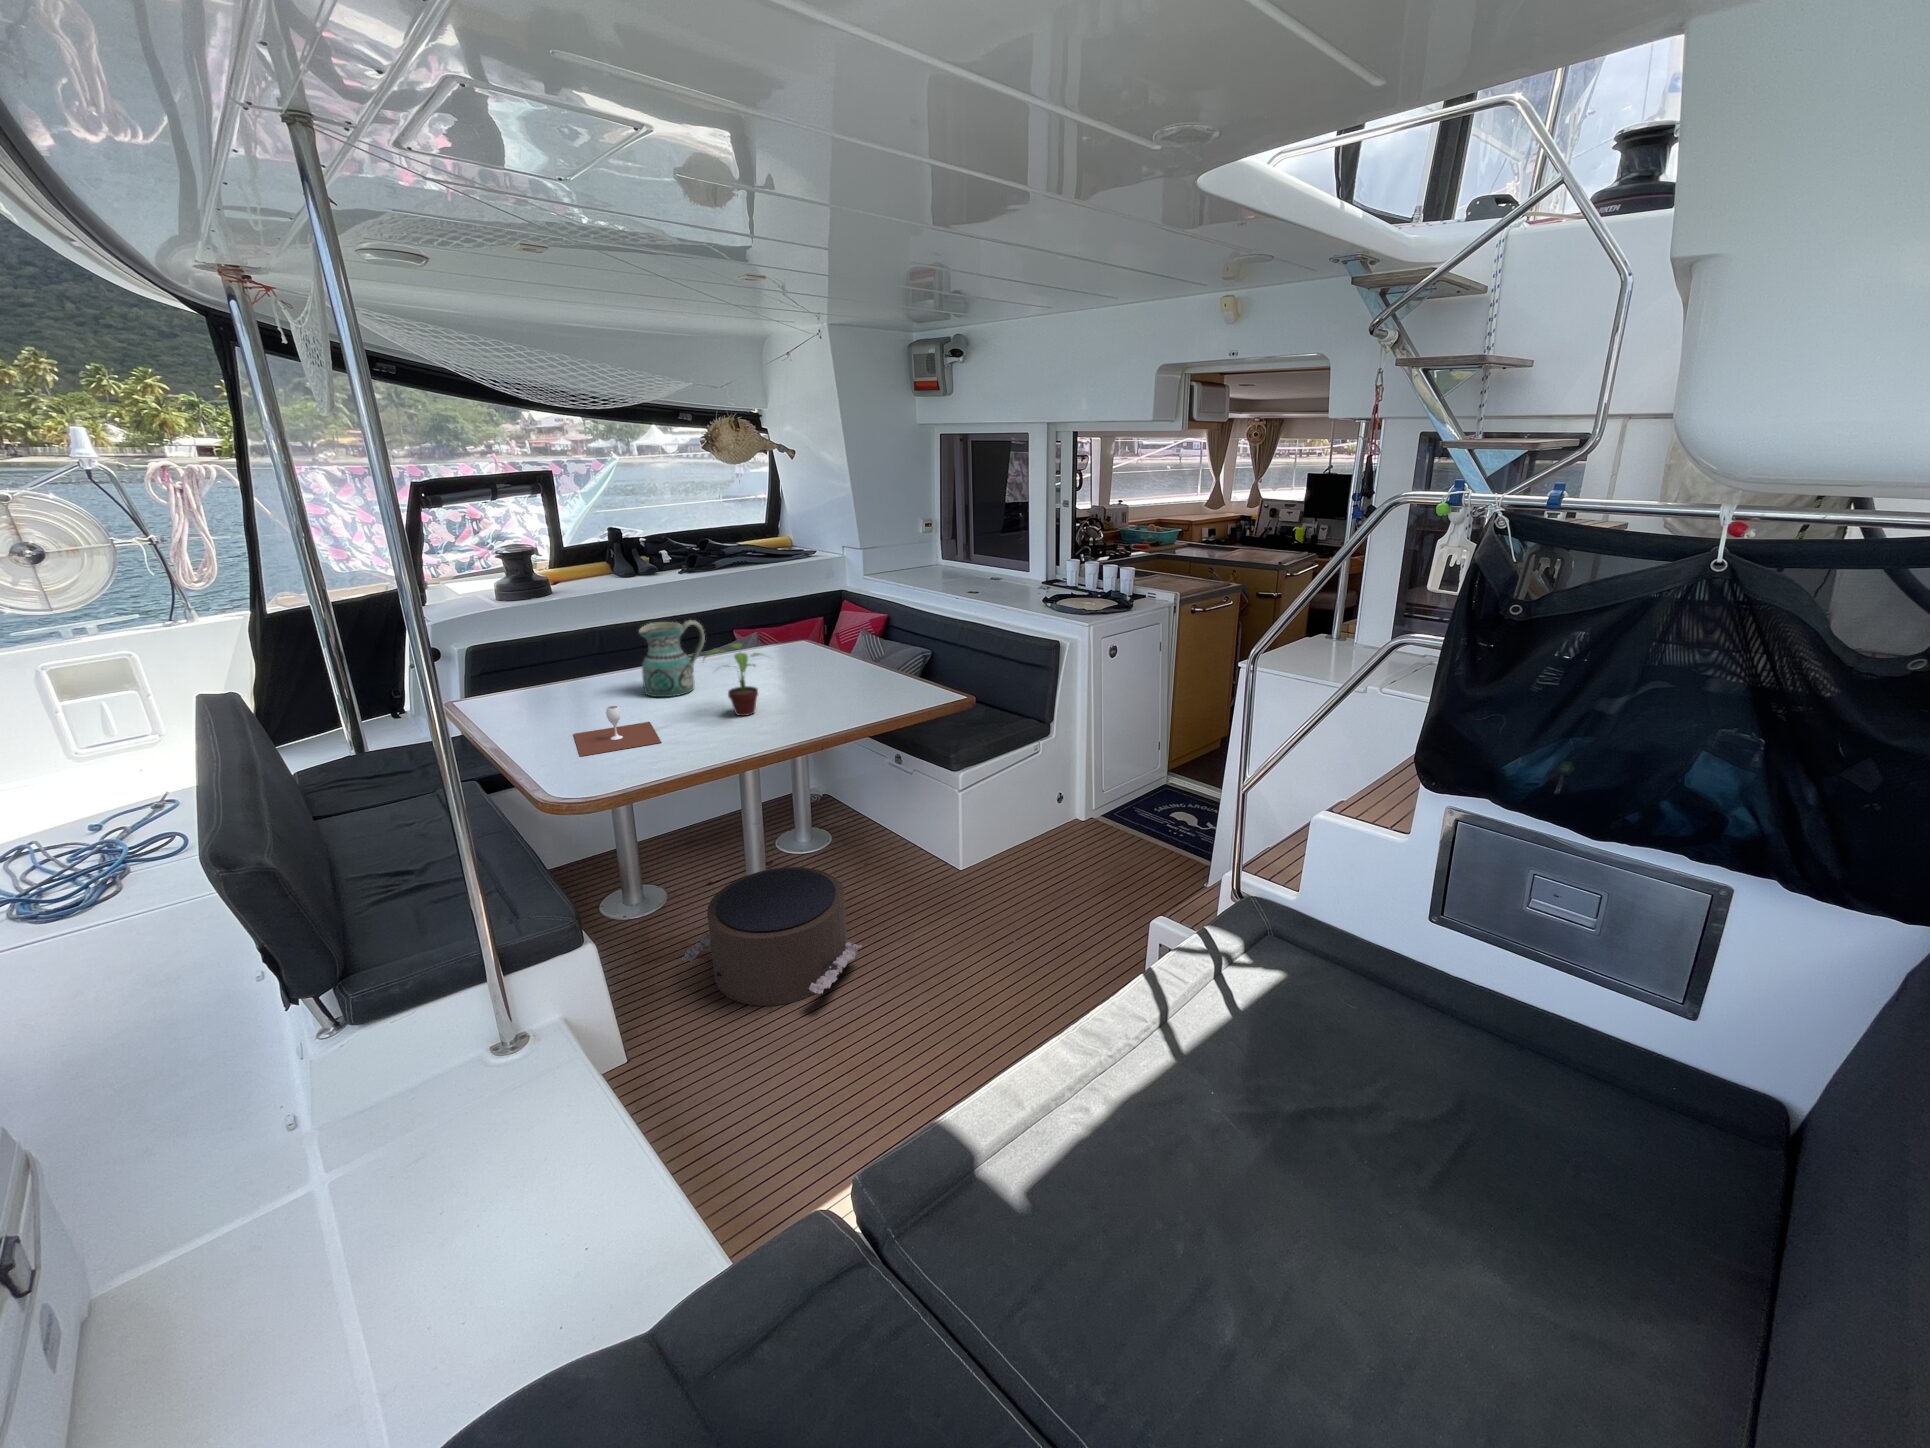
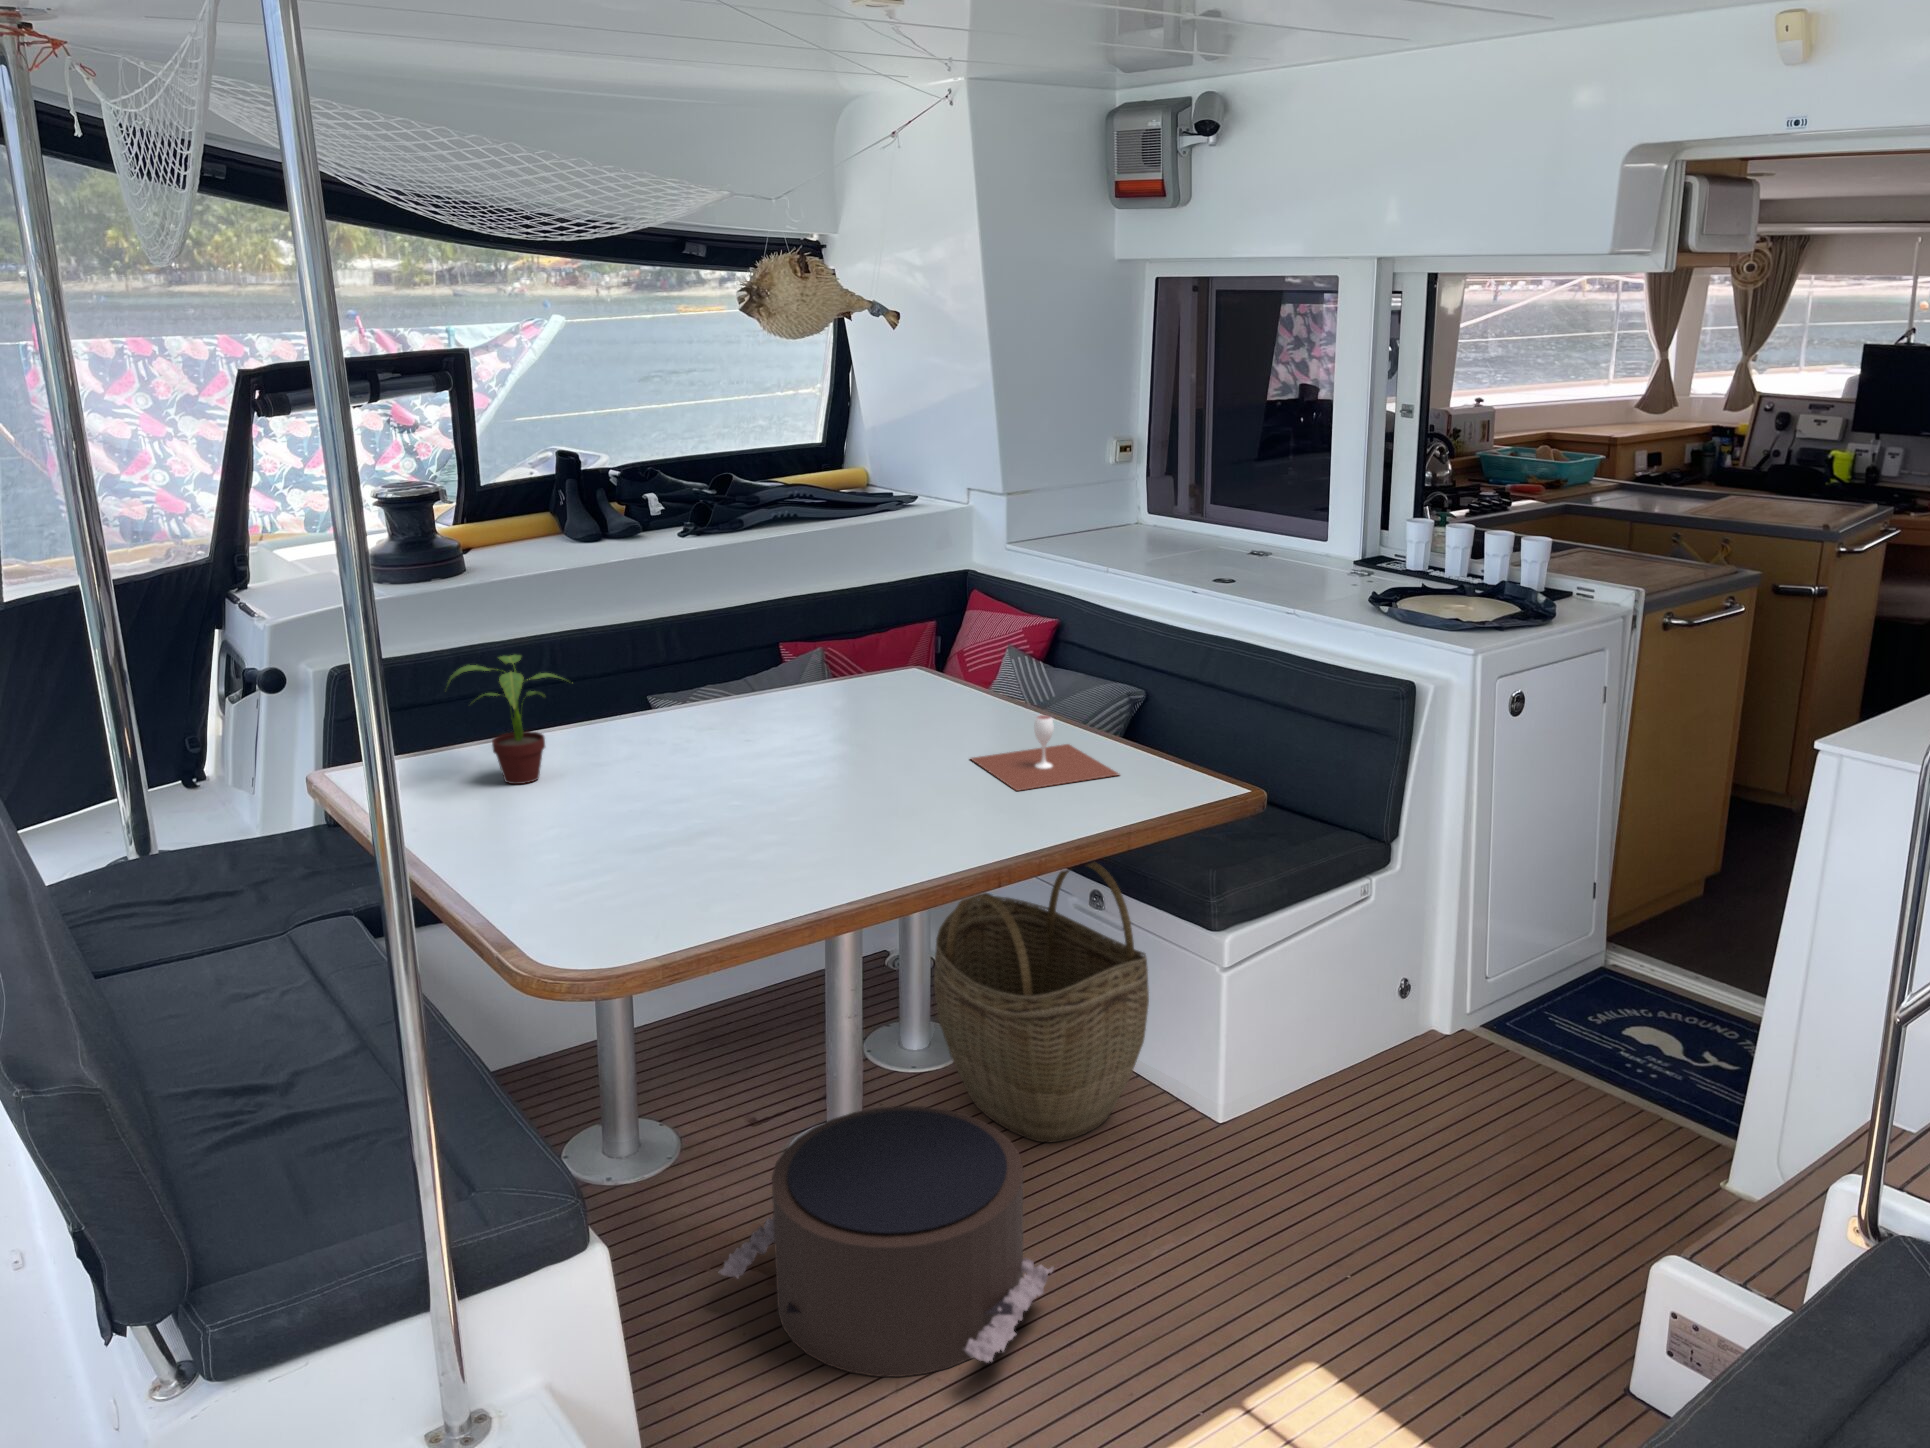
ceramic pitcher: present [639,620,705,697] -> none [641,629,753,772]
potted plant: present [704,643,761,716] -> present [446,655,562,784]
wine glass: present [574,706,661,756] -> present [971,715,1119,791]
woven basket: none [811,737,923,884] -> present [934,862,1149,1142]

